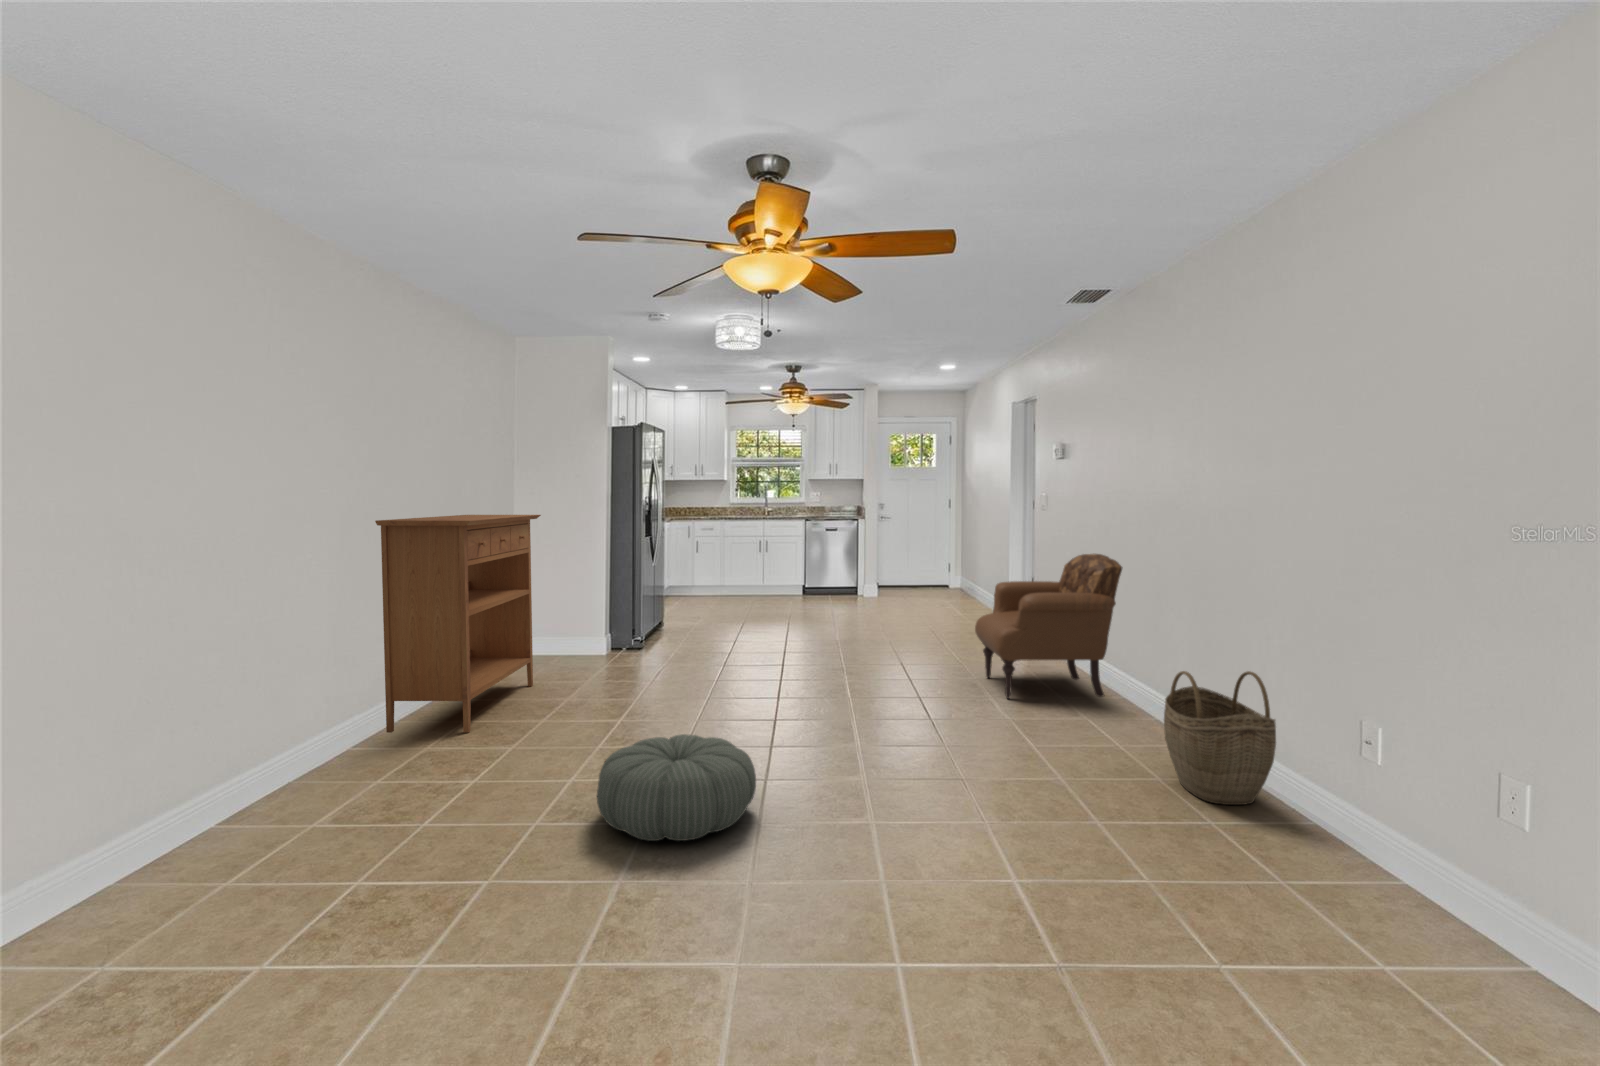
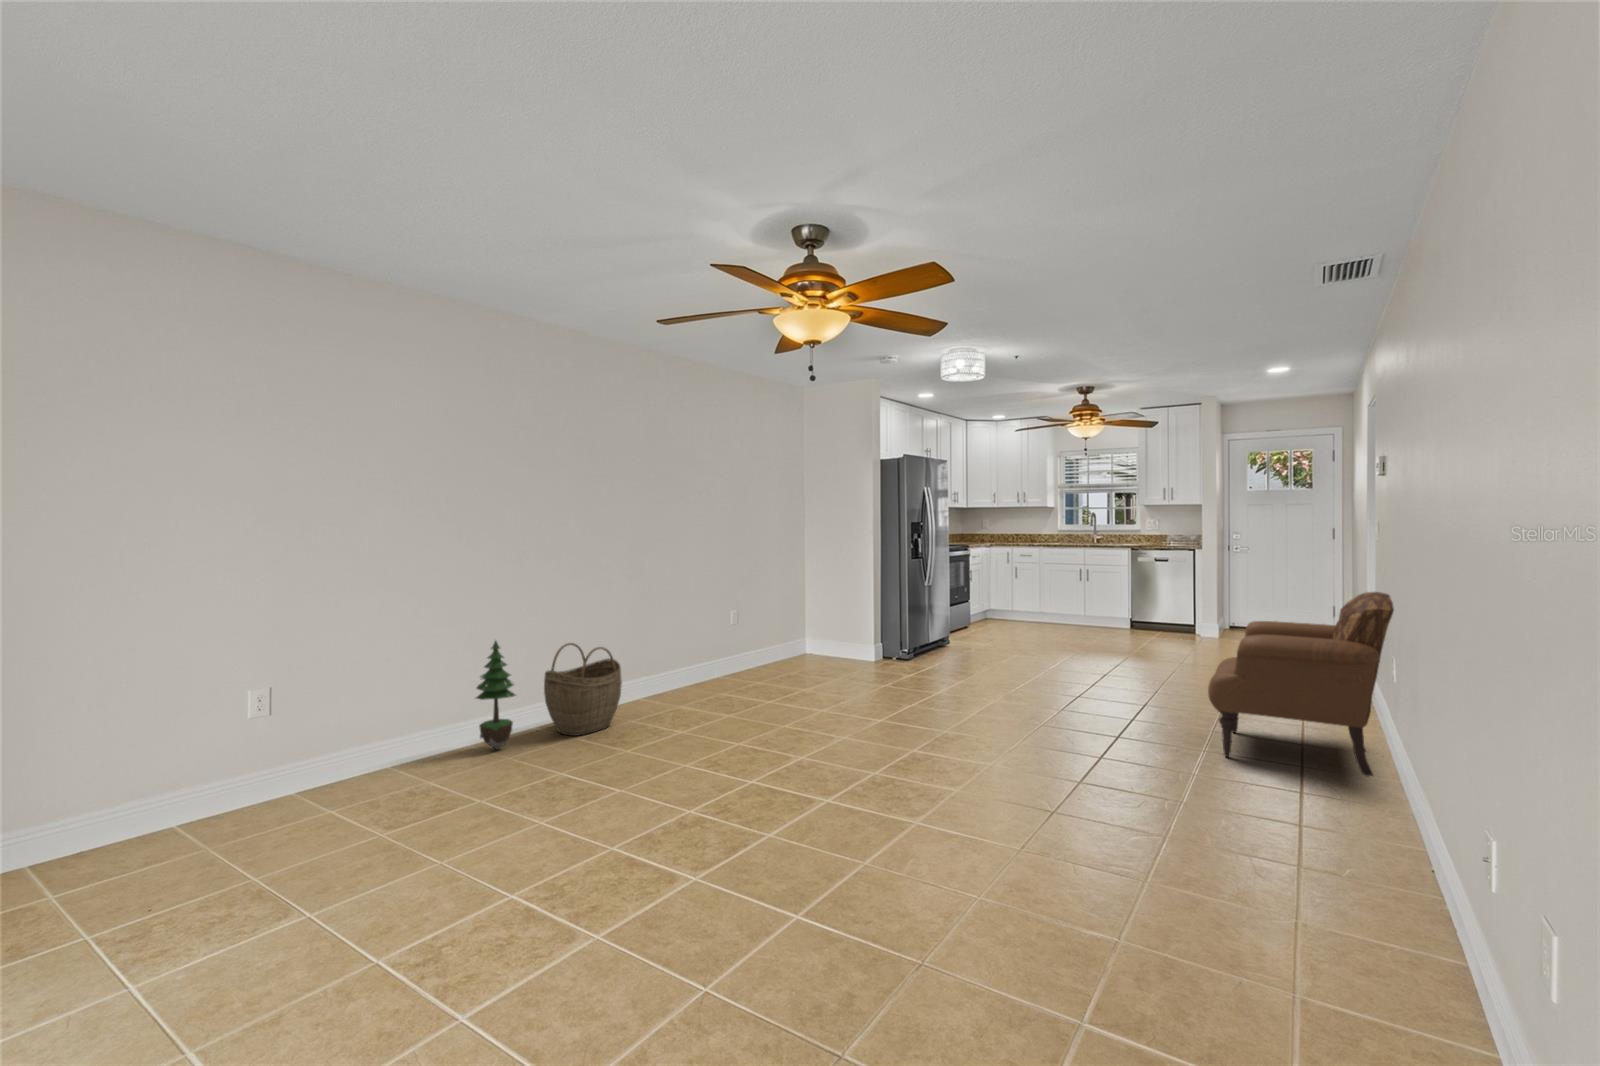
console table: present [375,515,541,733] -> none [655,538,798,705]
woven basket: present [1164,671,1276,805] -> present [544,643,622,736]
potted tree: none [160,682,239,854] -> present [476,641,515,749]
pouf: present [597,734,756,841] -> none [694,723,826,809]

